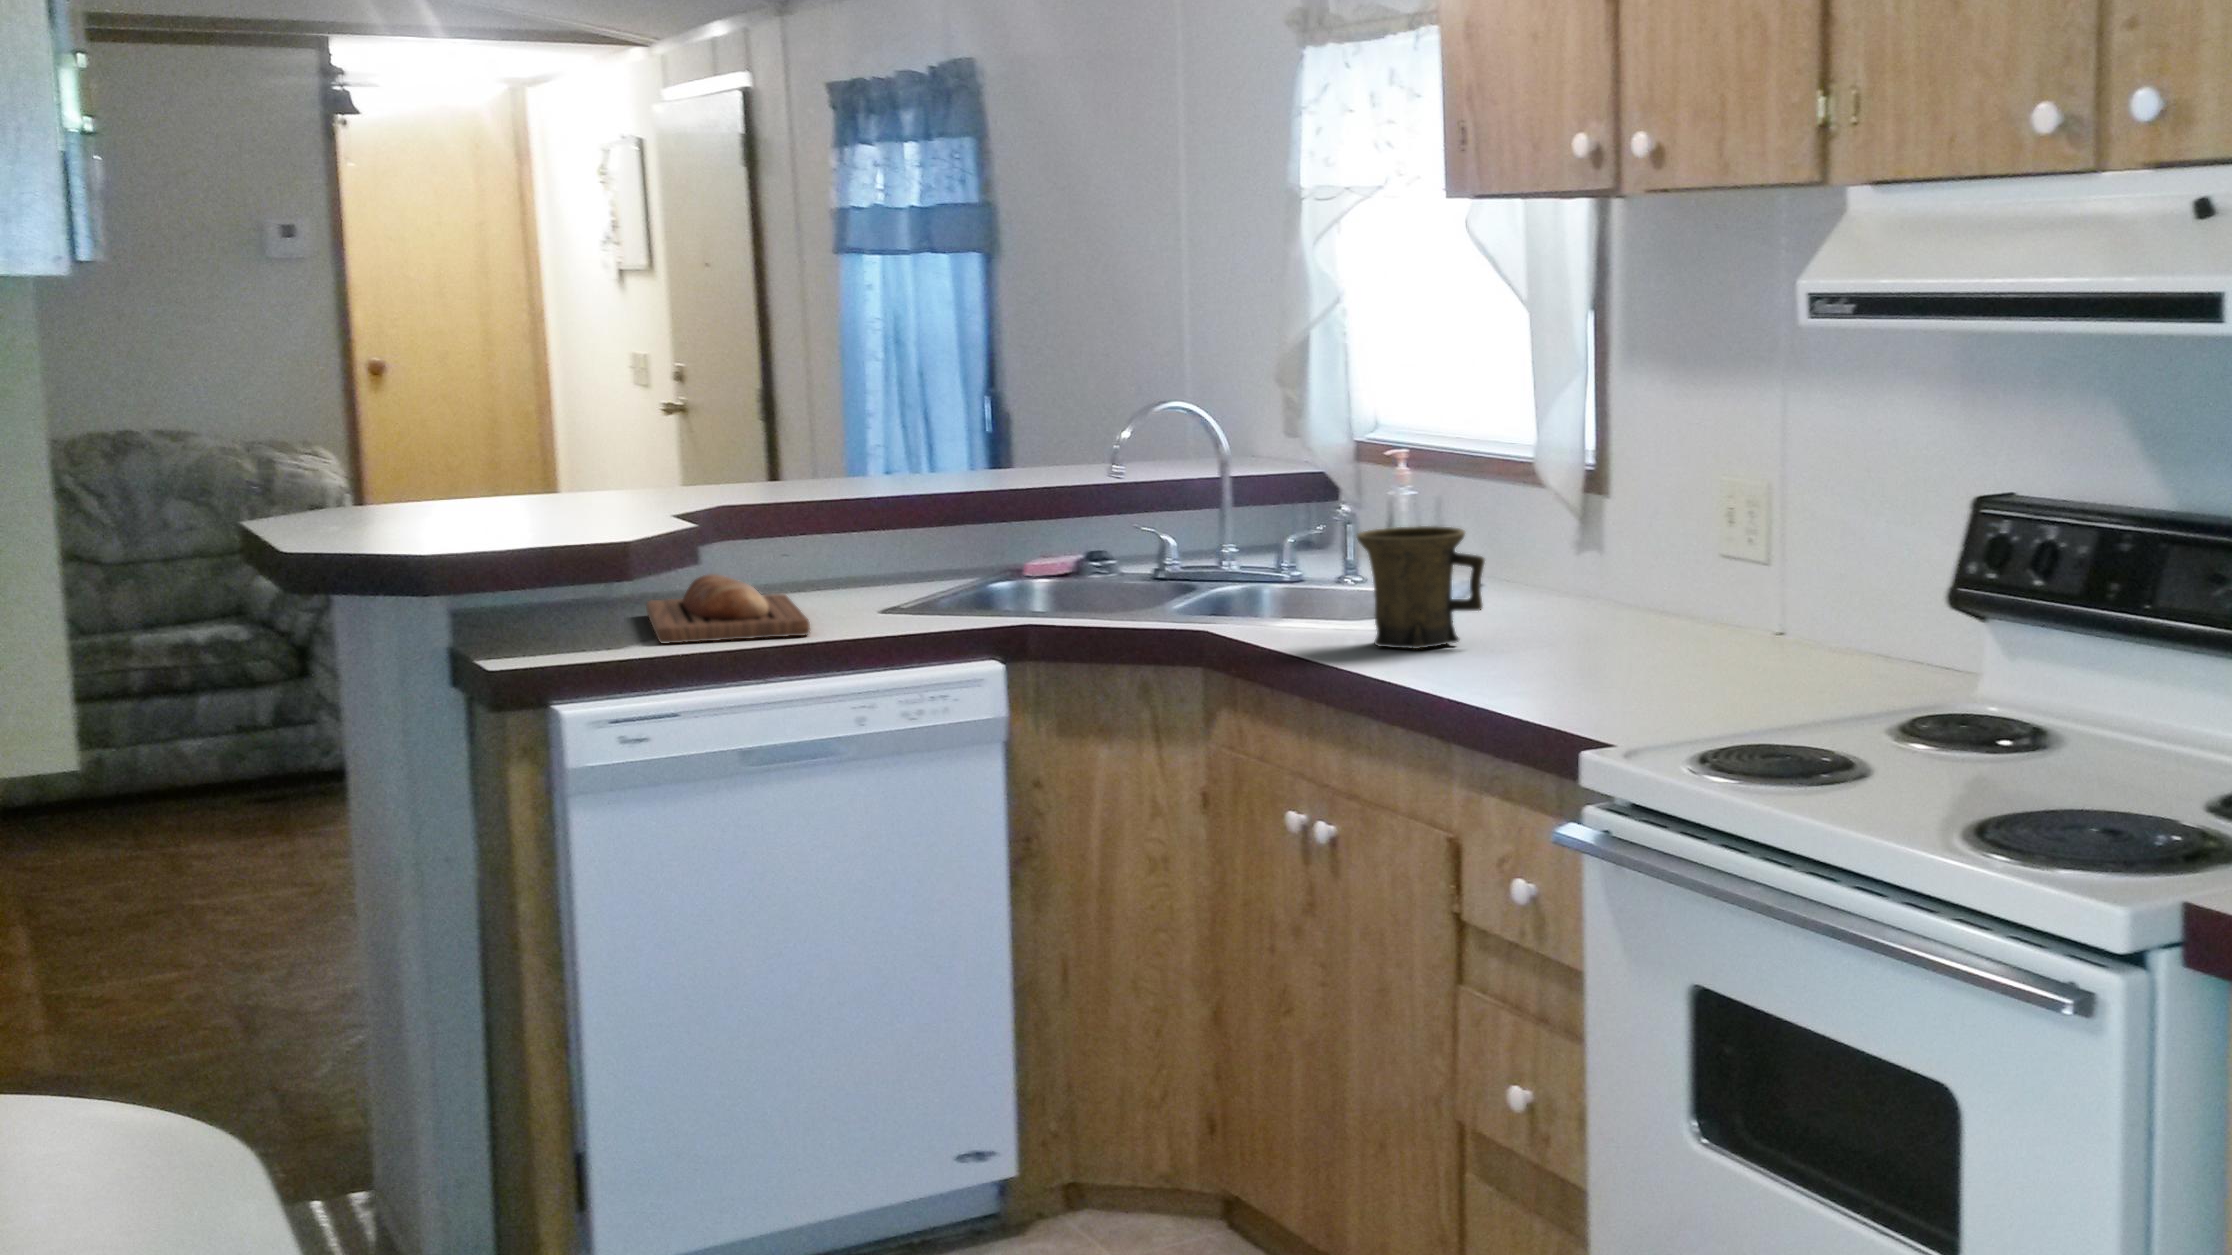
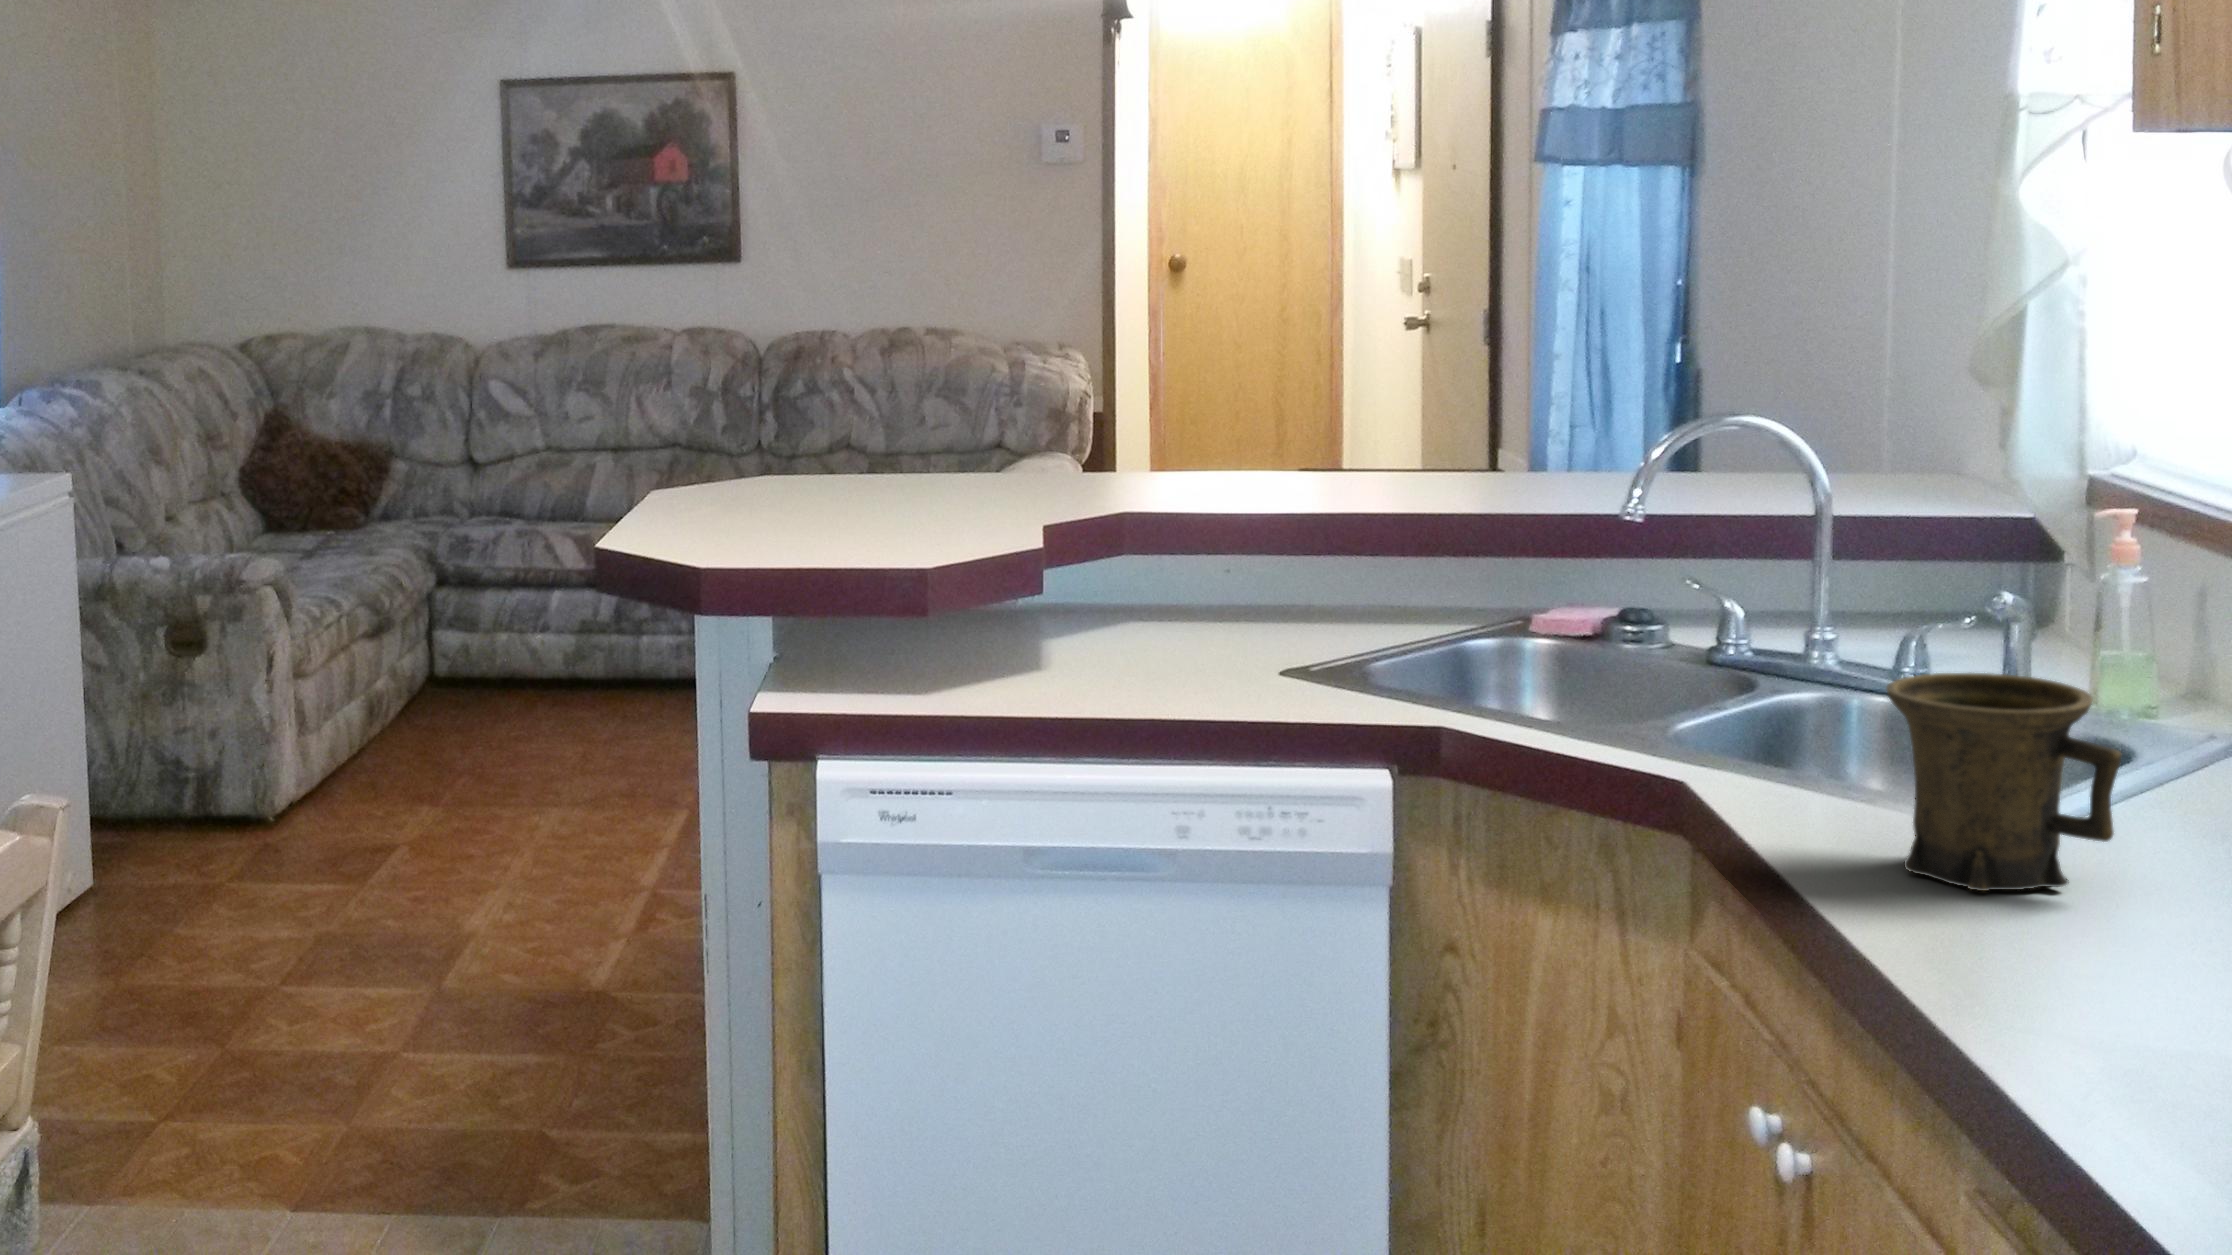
bread loaf: present [646,574,810,643] -> none [968,601,1192,706]

